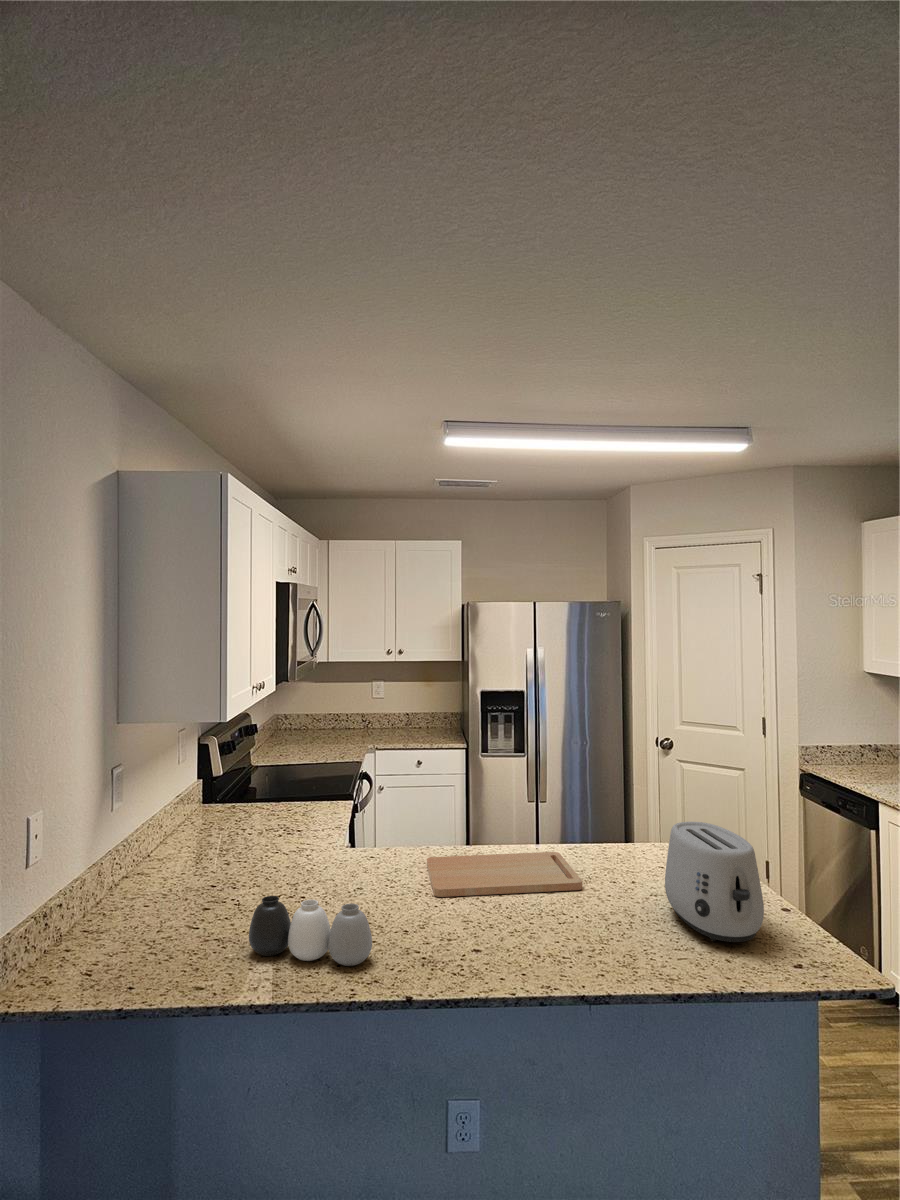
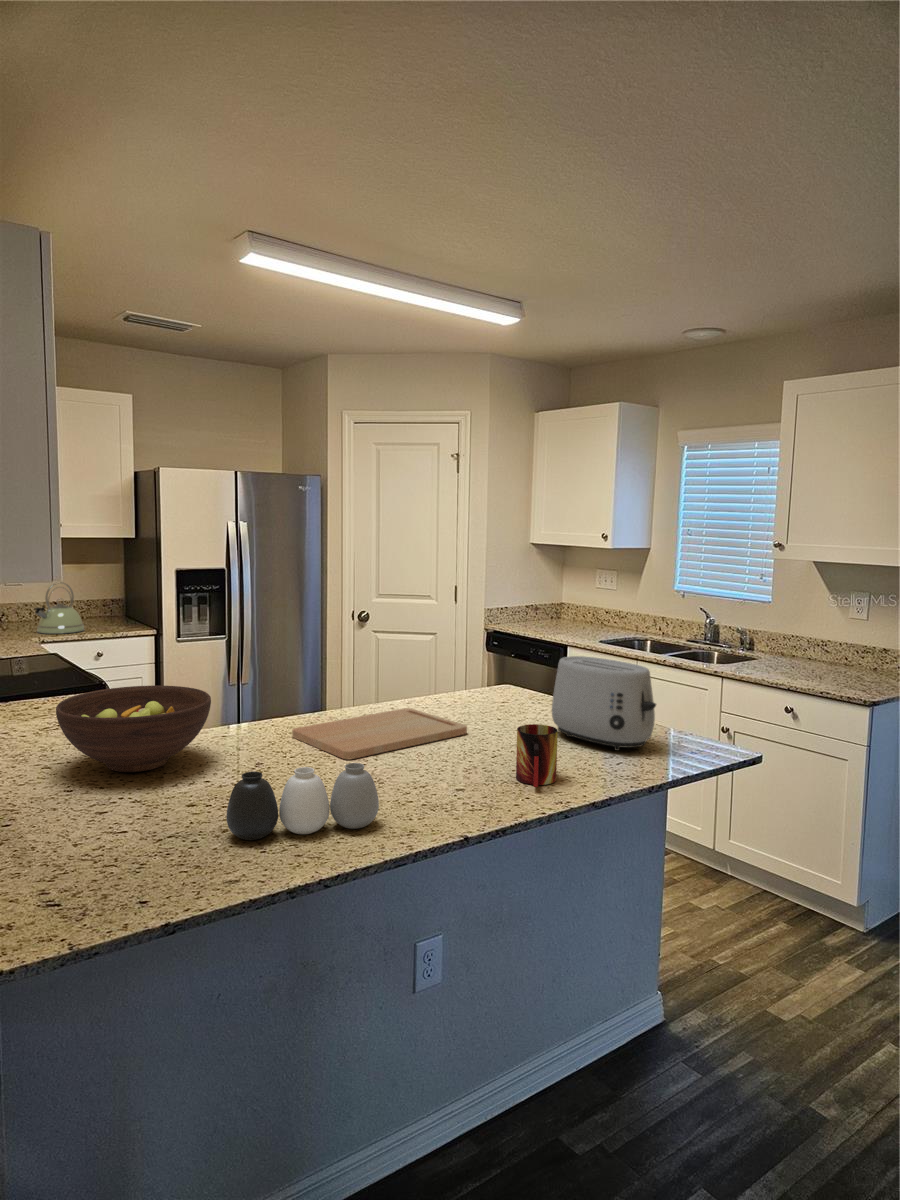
kettle: none [382,699,421,742] -> present [35,582,84,634]
fruit bowl: none [226,804,344,877] -> present [56,686,211,772]
mug: none [547,894,595,964] -> present [516,724,558,787]

